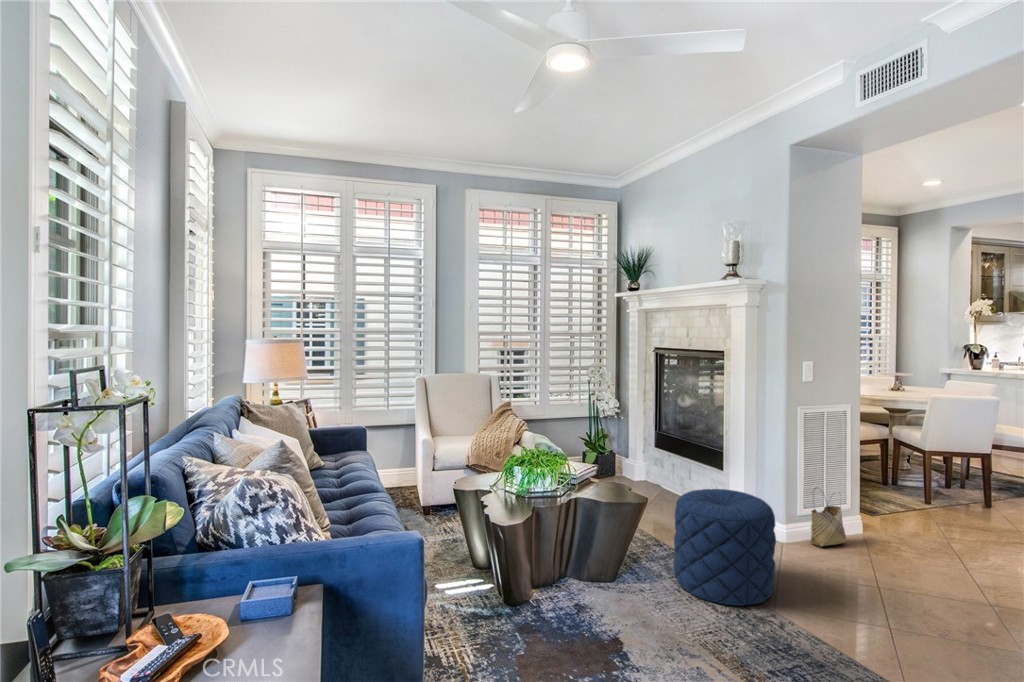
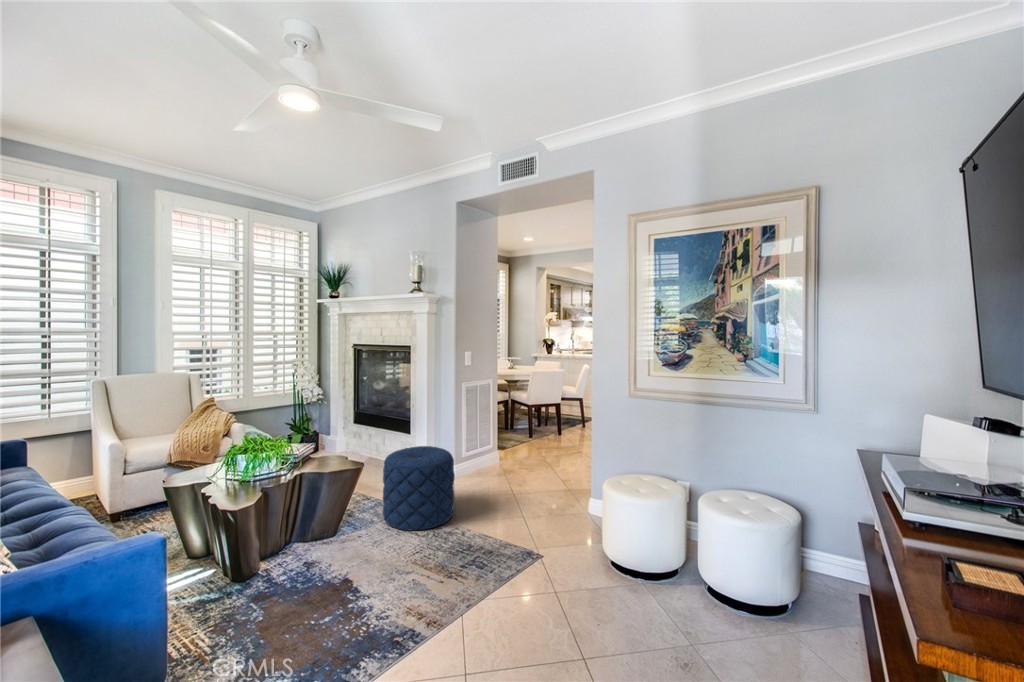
woven basket: present [811,488,846,546] -> none [470,436,491,476]

